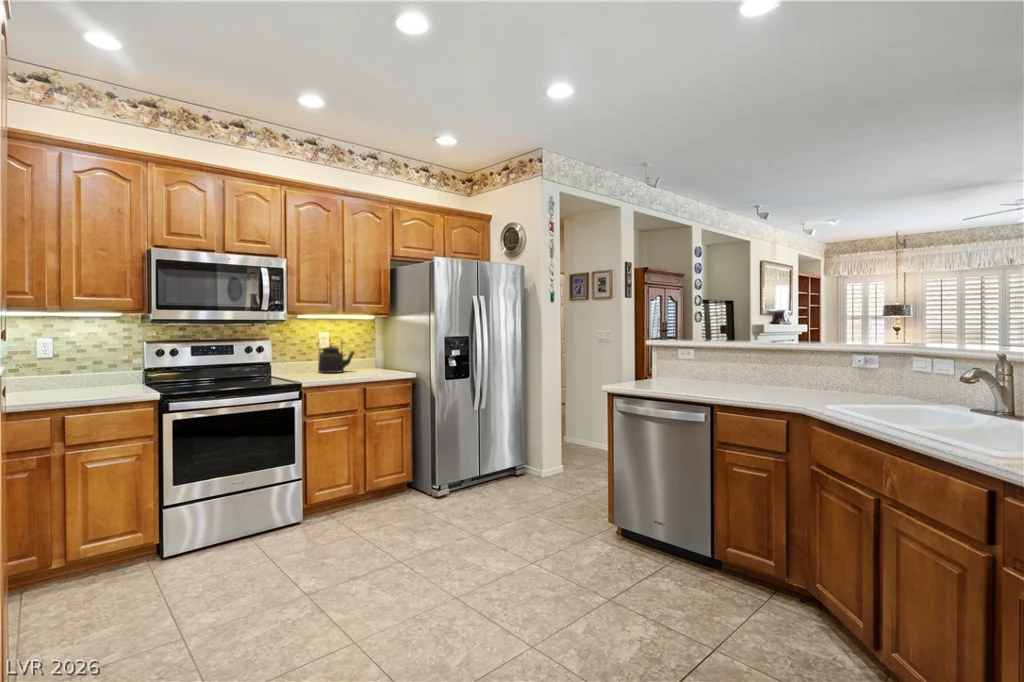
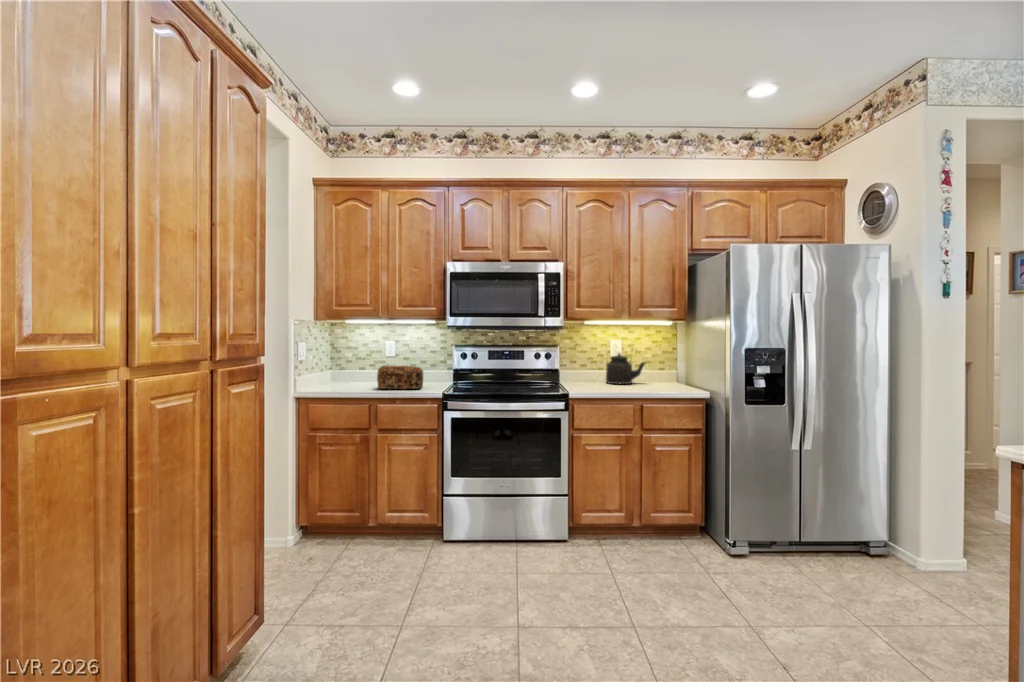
bread loaf: none [50,367,120,398] -> present [377,366,423,389]

